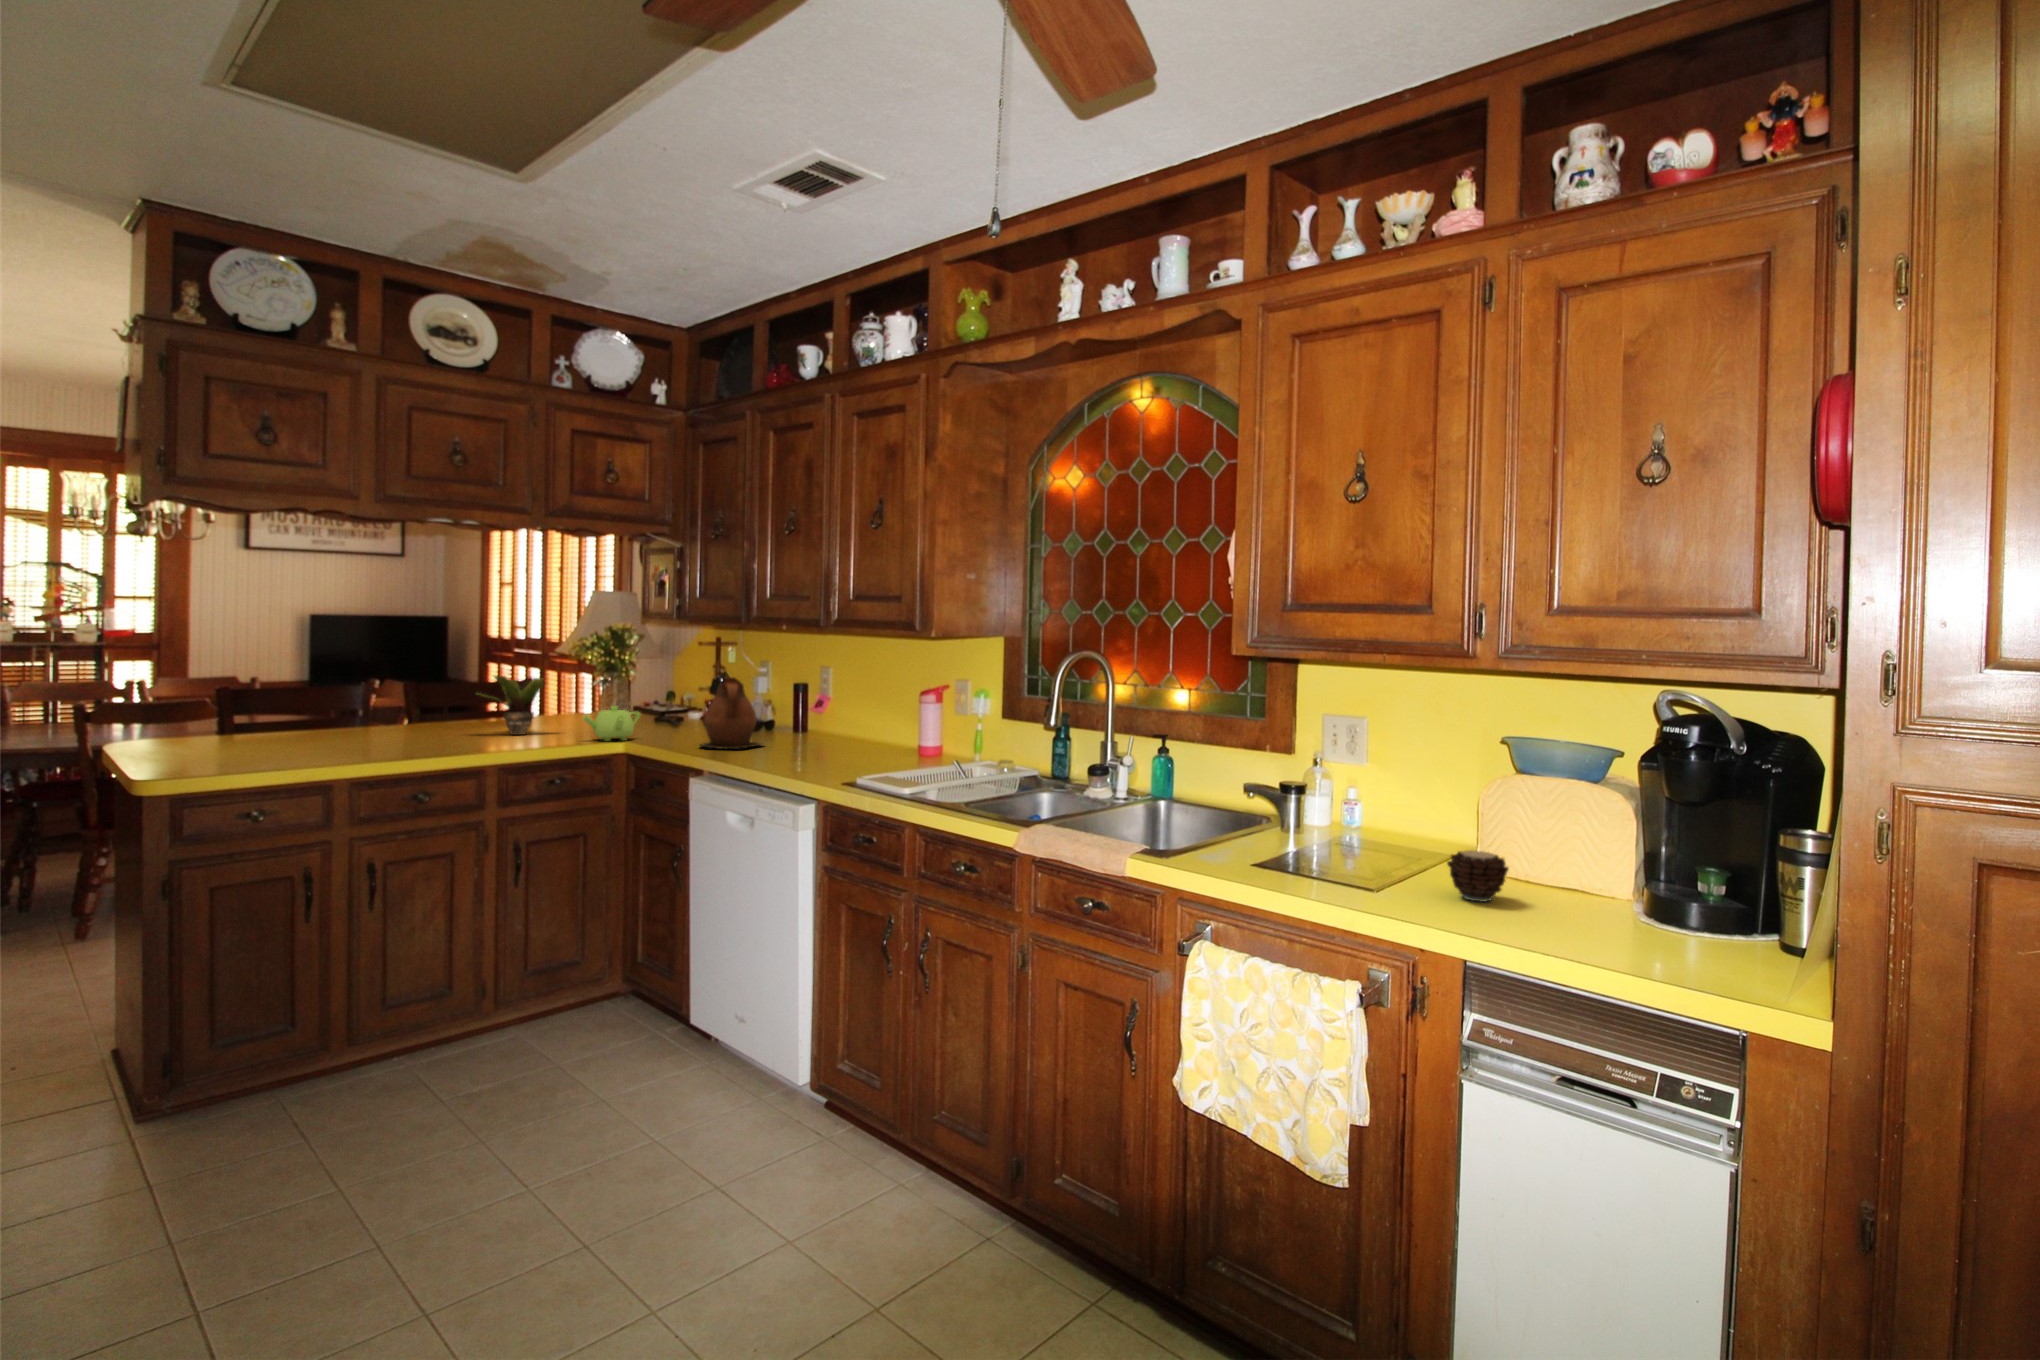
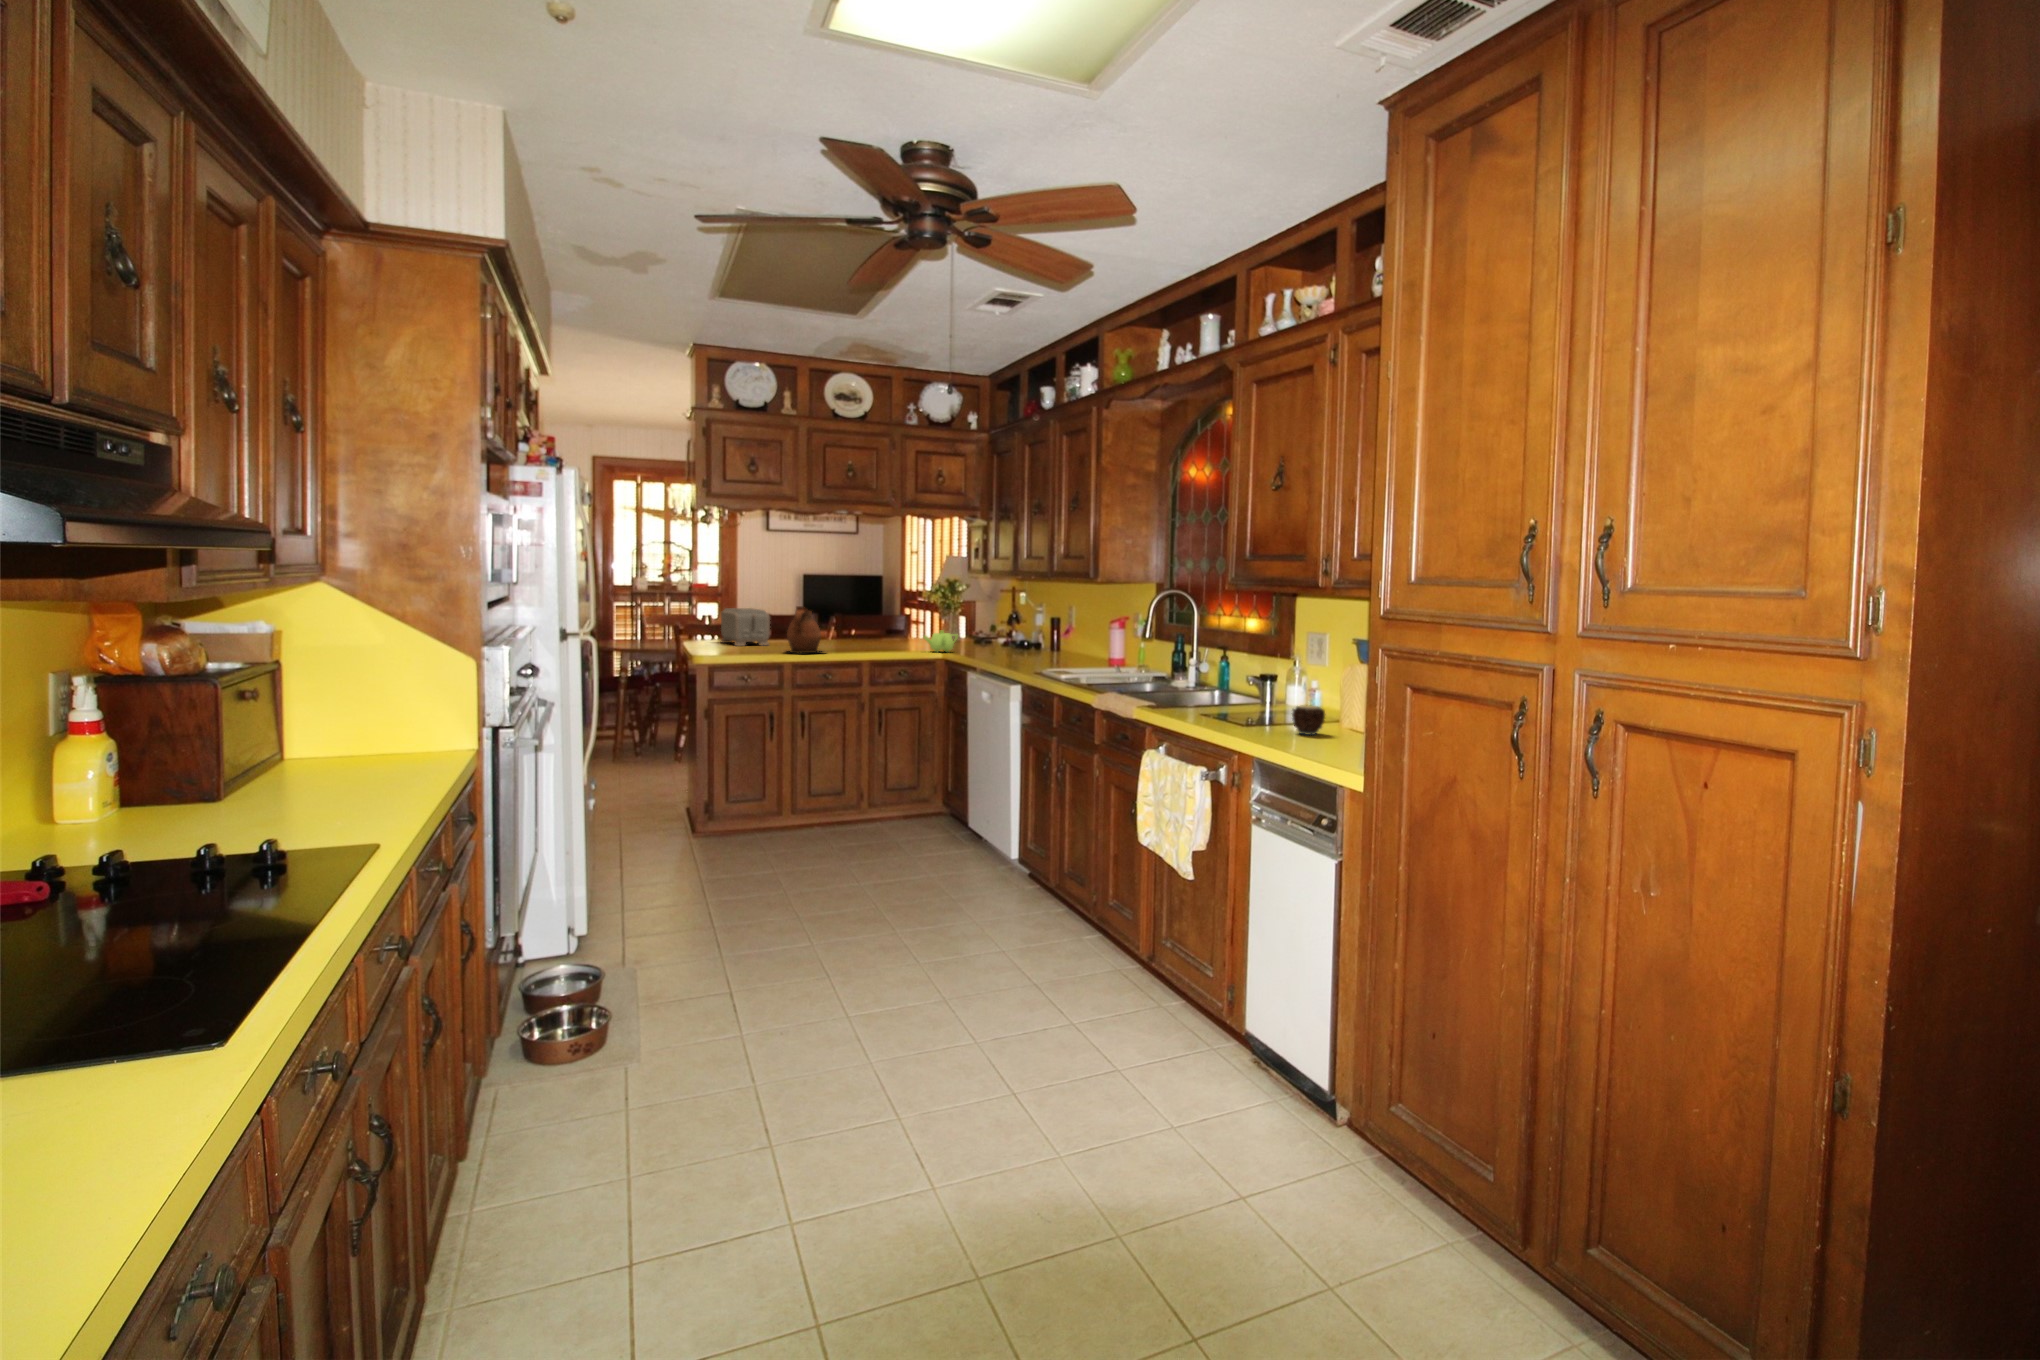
potted plant: present [480,676,545,735] -> none [866,609,917,648]
toaster: none [181,677,289,745] -> present [720,608,770,646]
ceramic pitcher: present [701,677,762,749] -> present [787,606,821,653]

